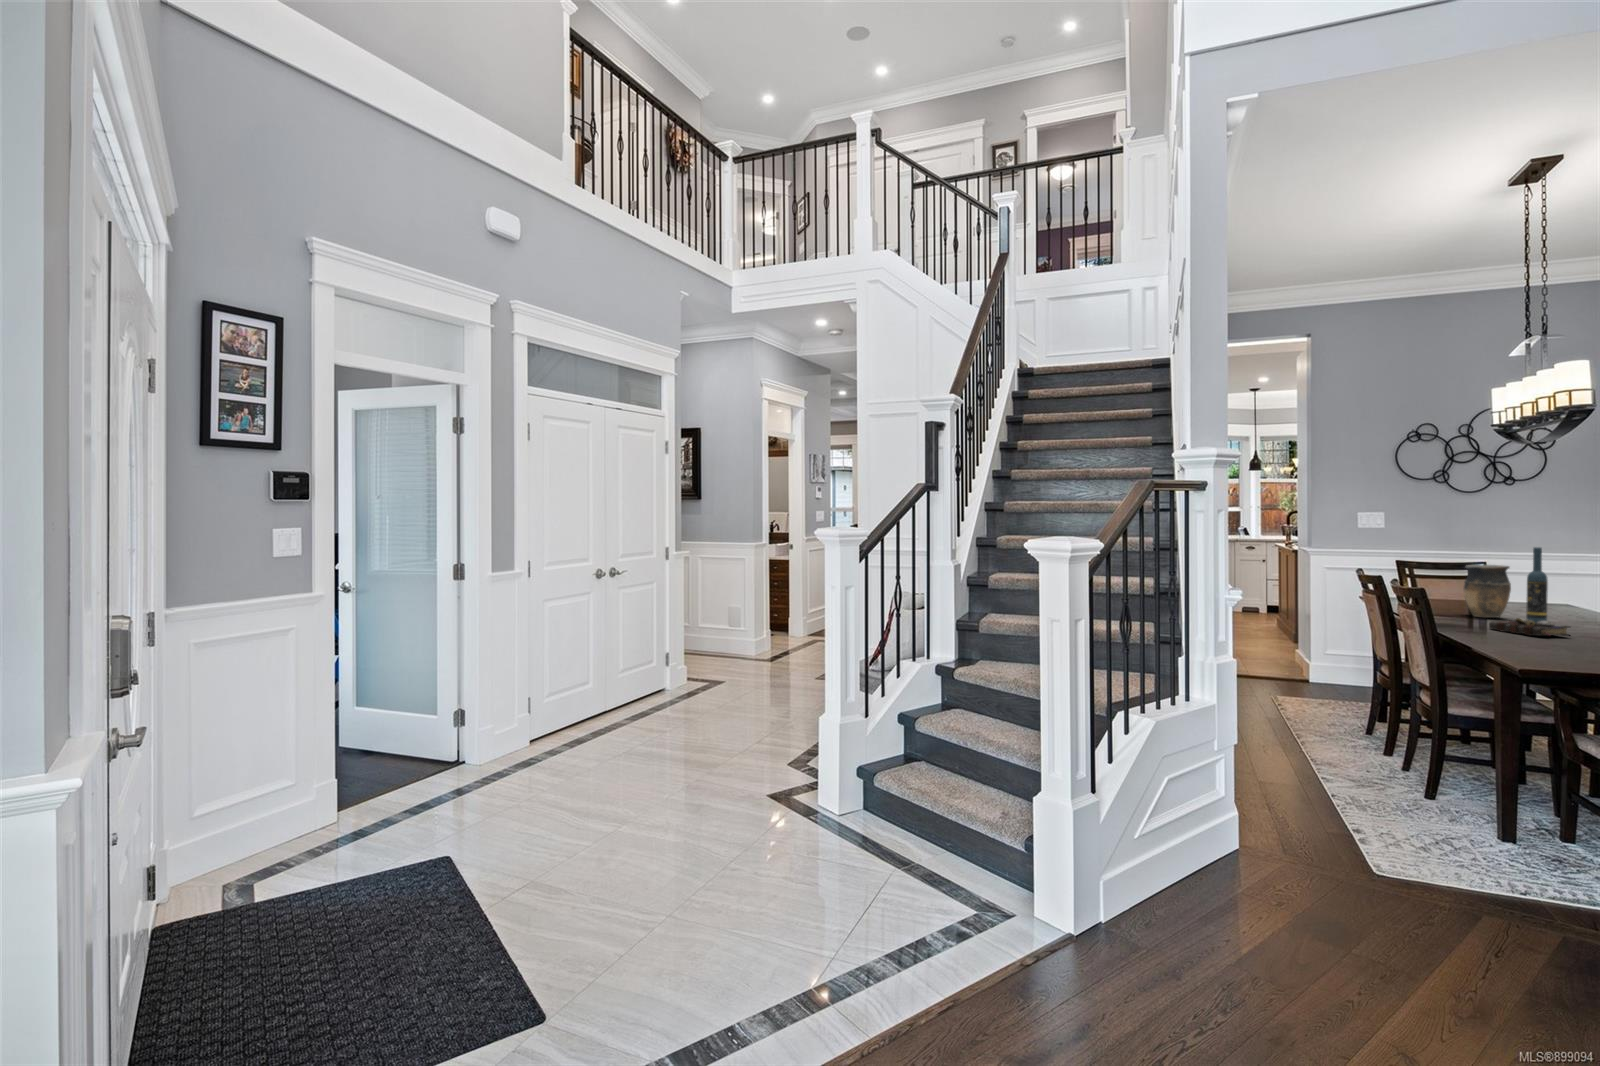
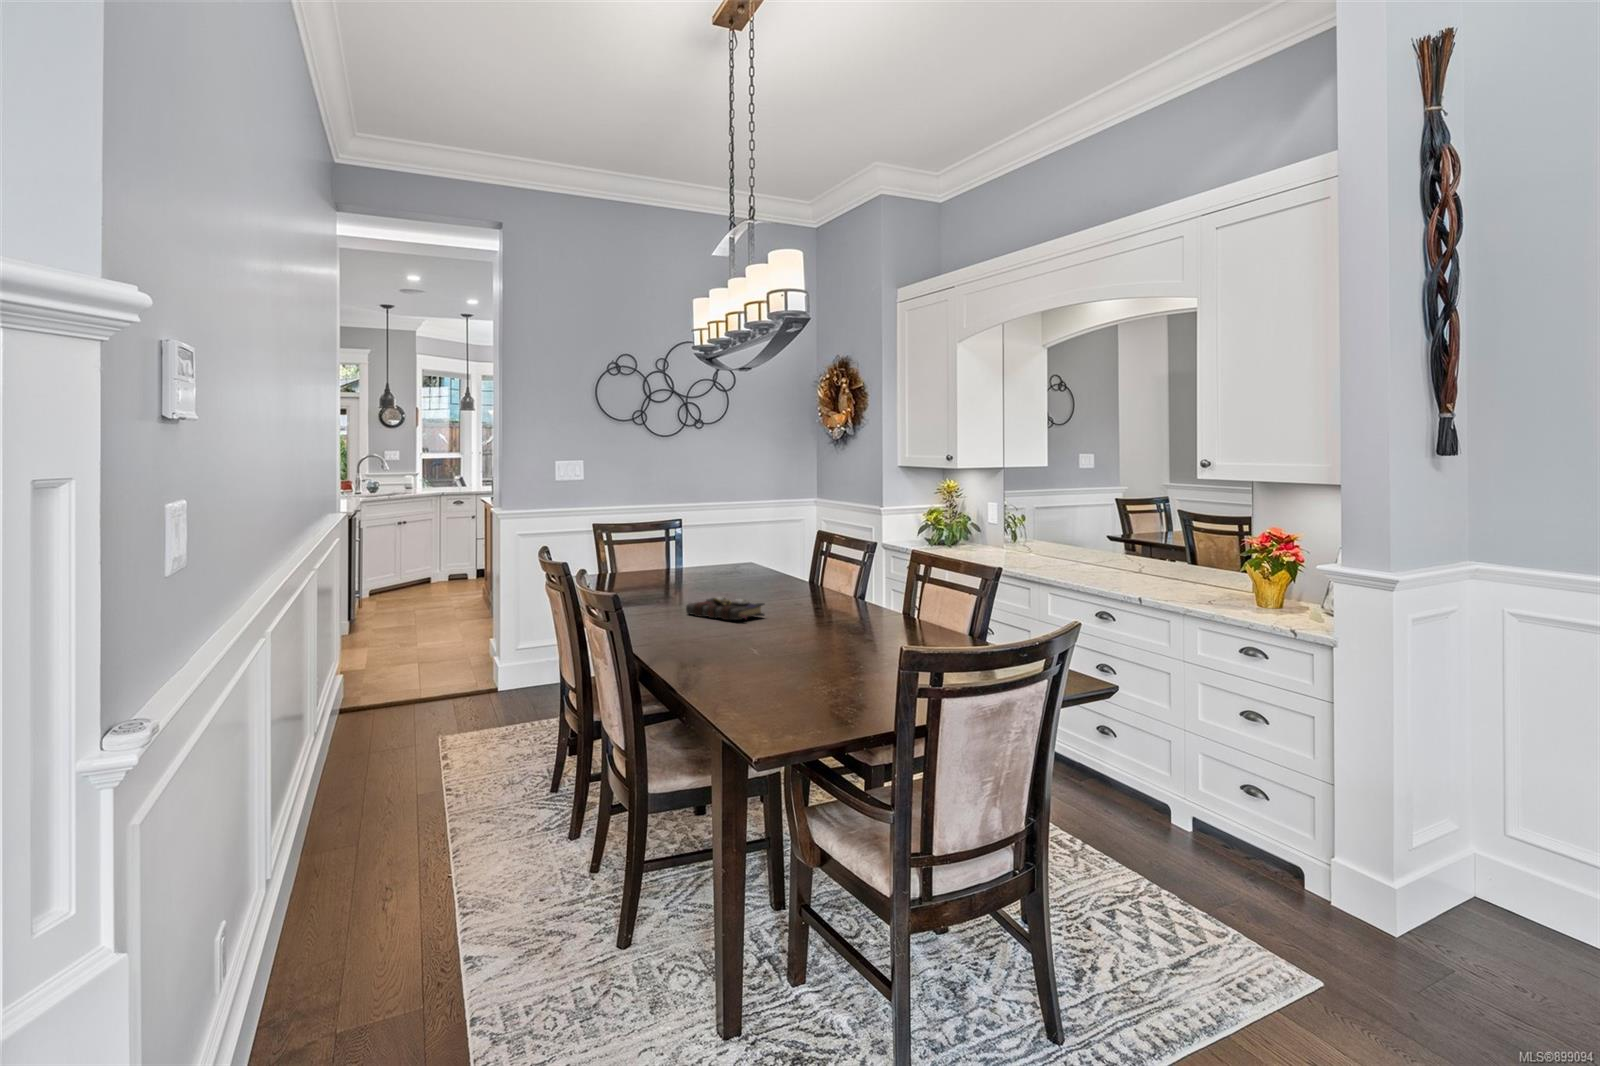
wine bottle: present [1526,547,1548,623] -> none [721,504,740,600]
vase: present [1464,565,1511,618] -> none [660,526,706,594]

